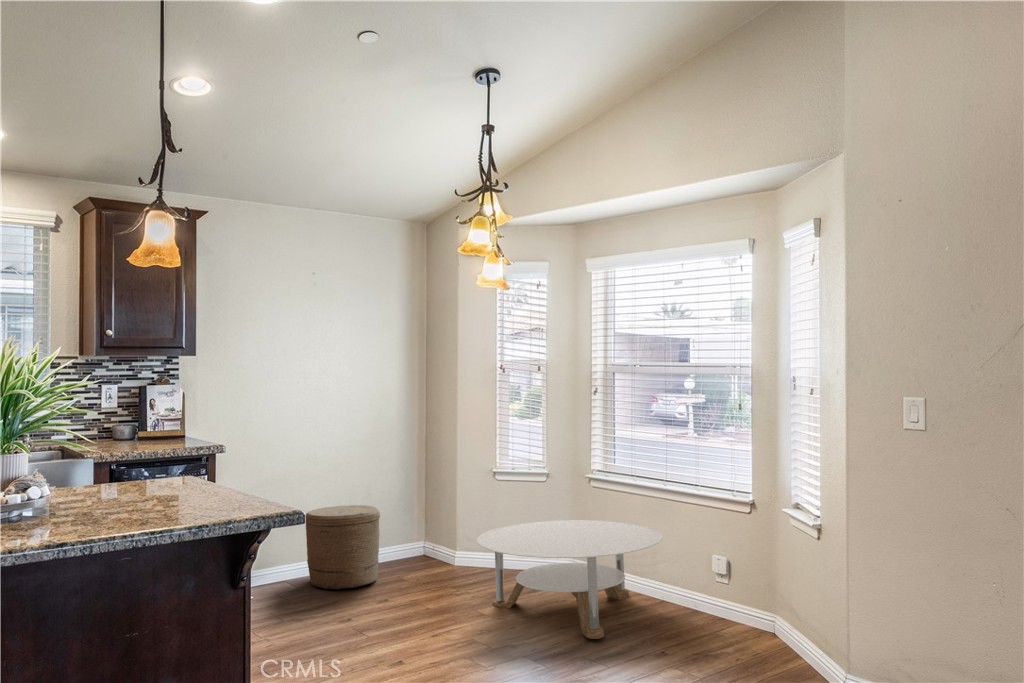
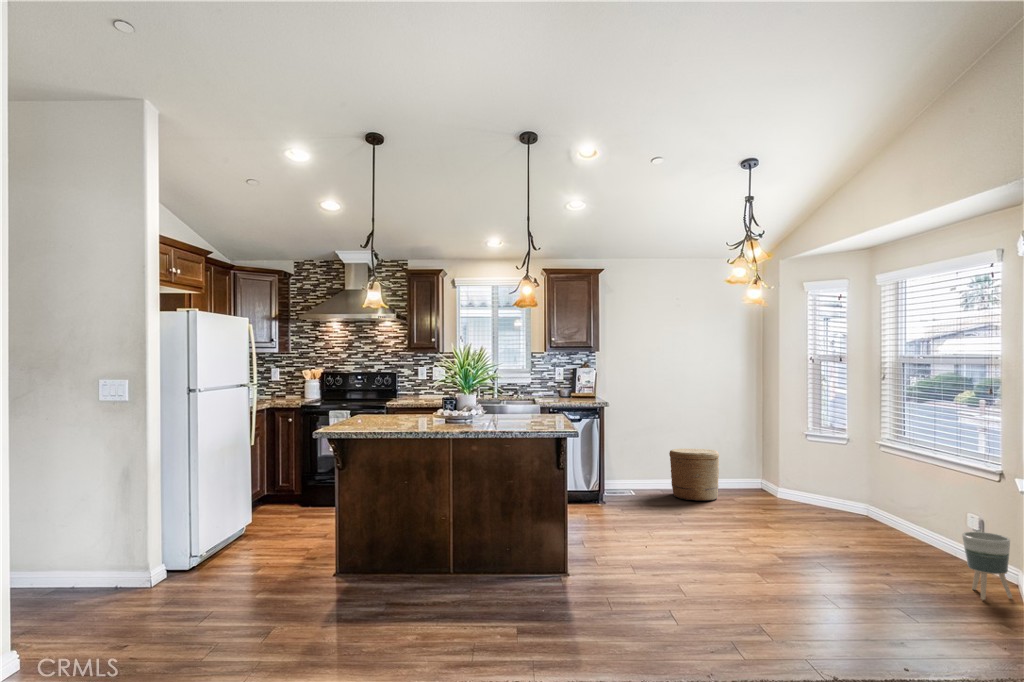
round table: present [477,520,662,639] -> none [767,473,921,554]
planter: none [746,581,796,669] -> present [962,532,1012,600]

